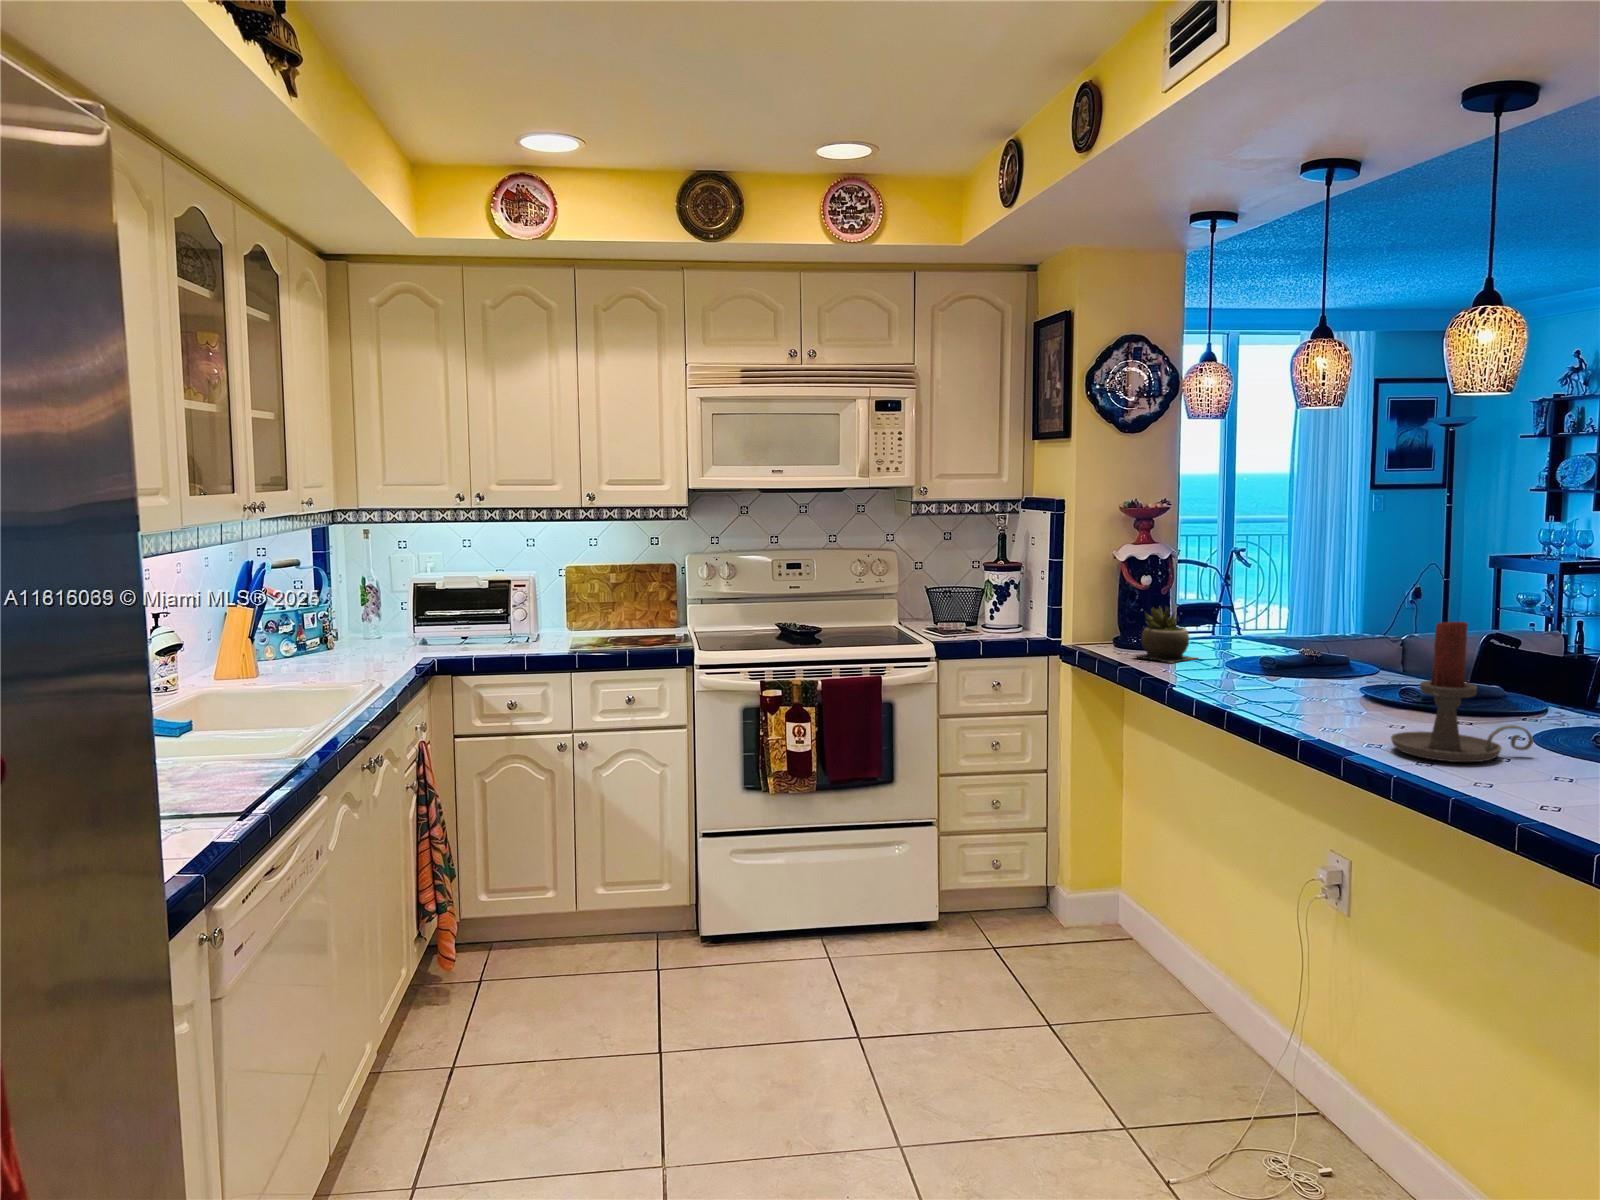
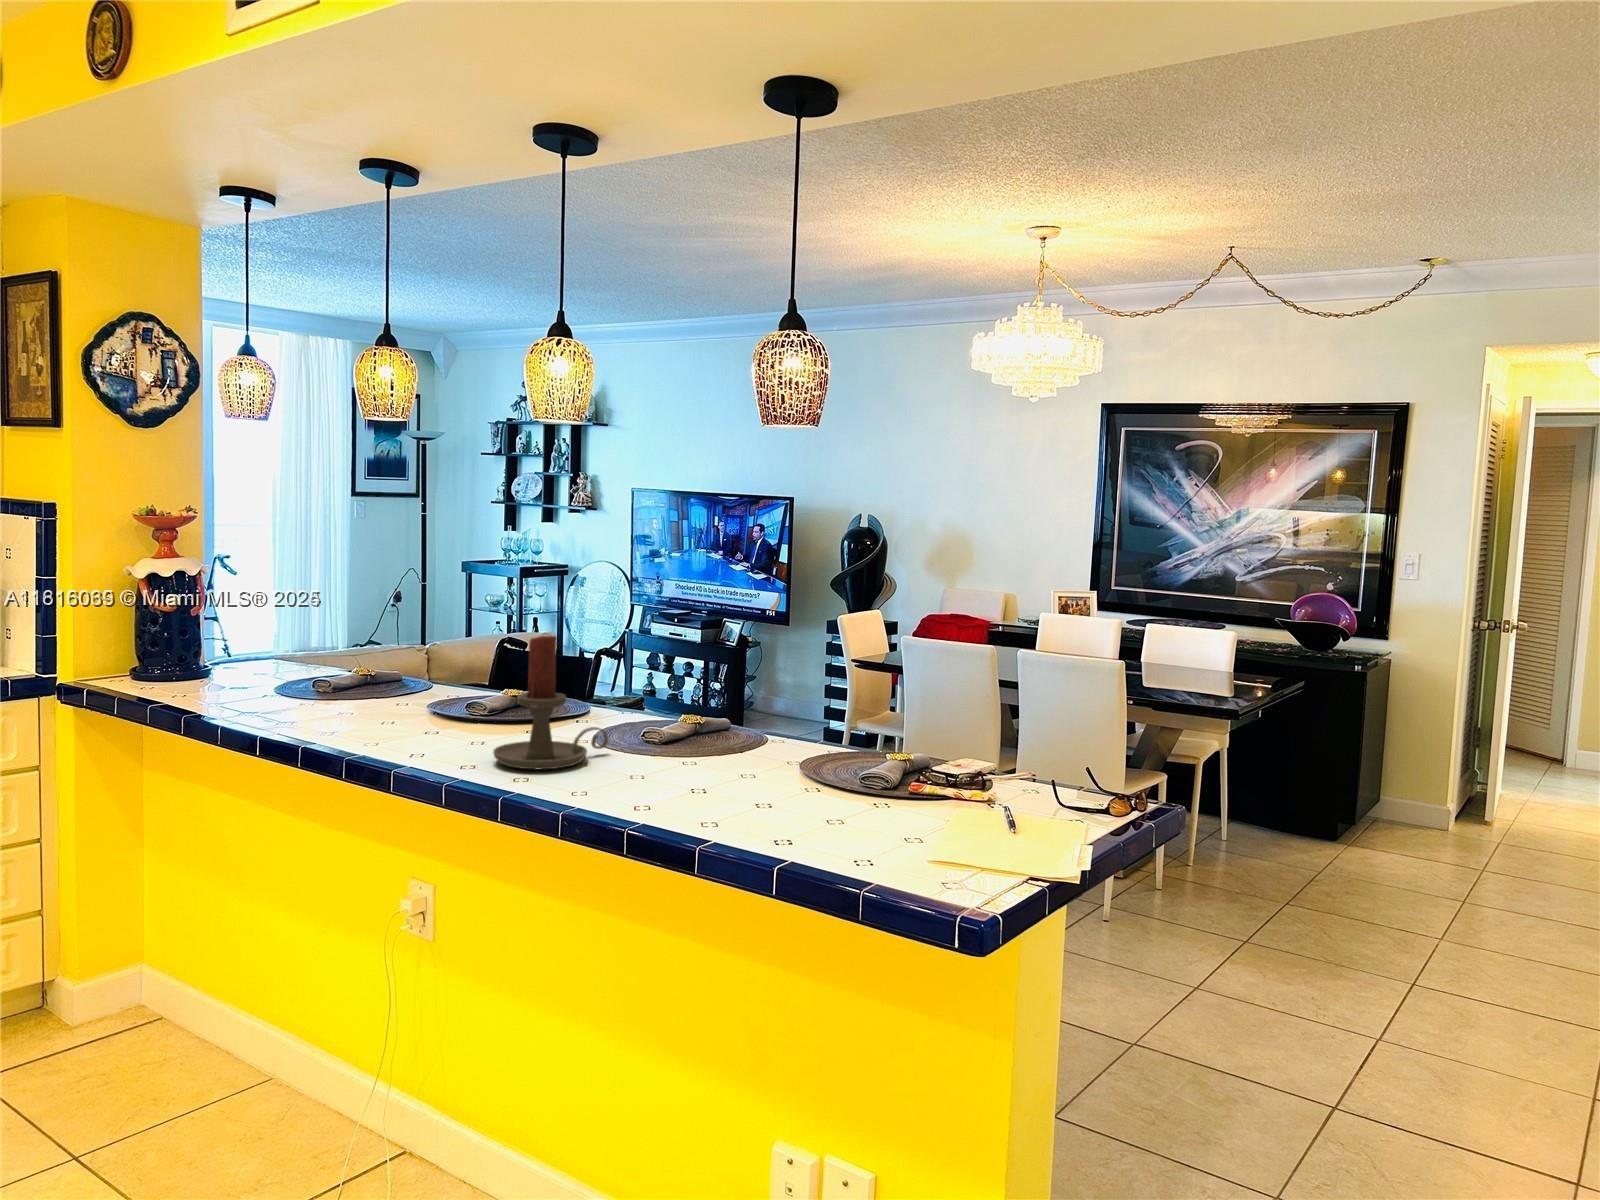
succulent plant: present [1136,607,1198,663] -> none [163,628,246,693]

